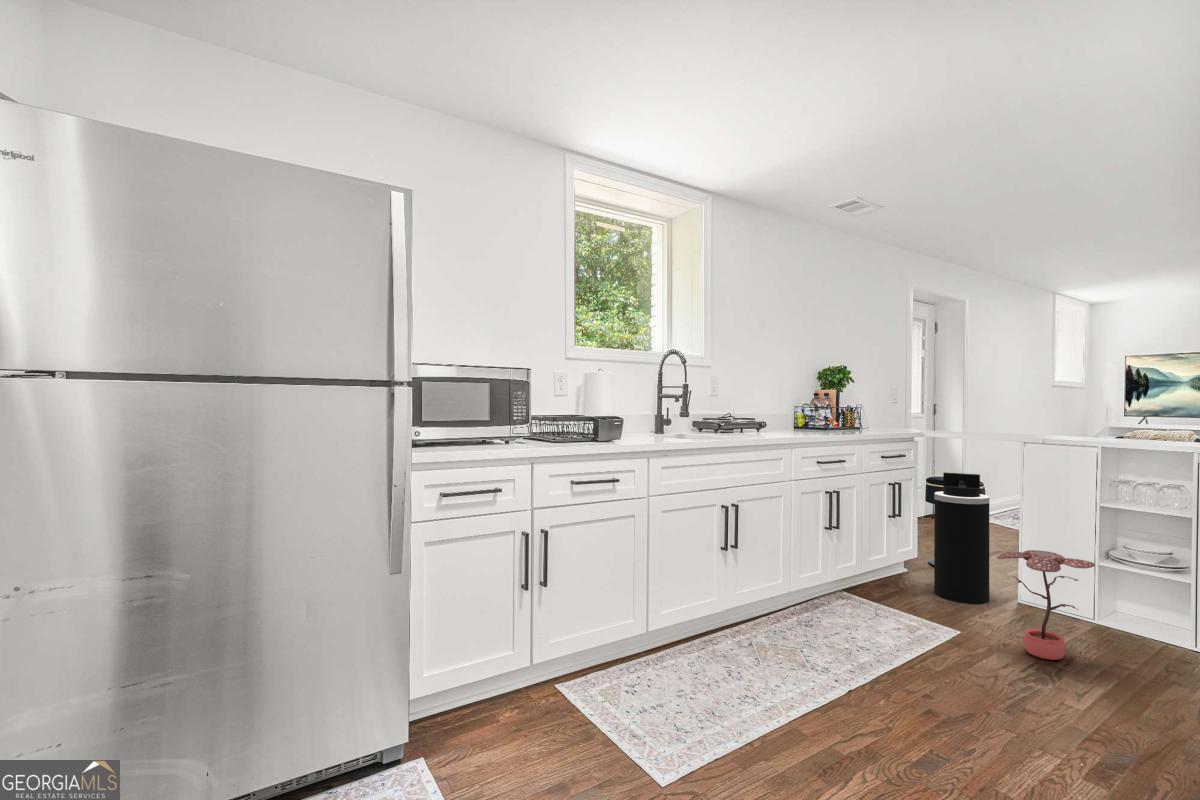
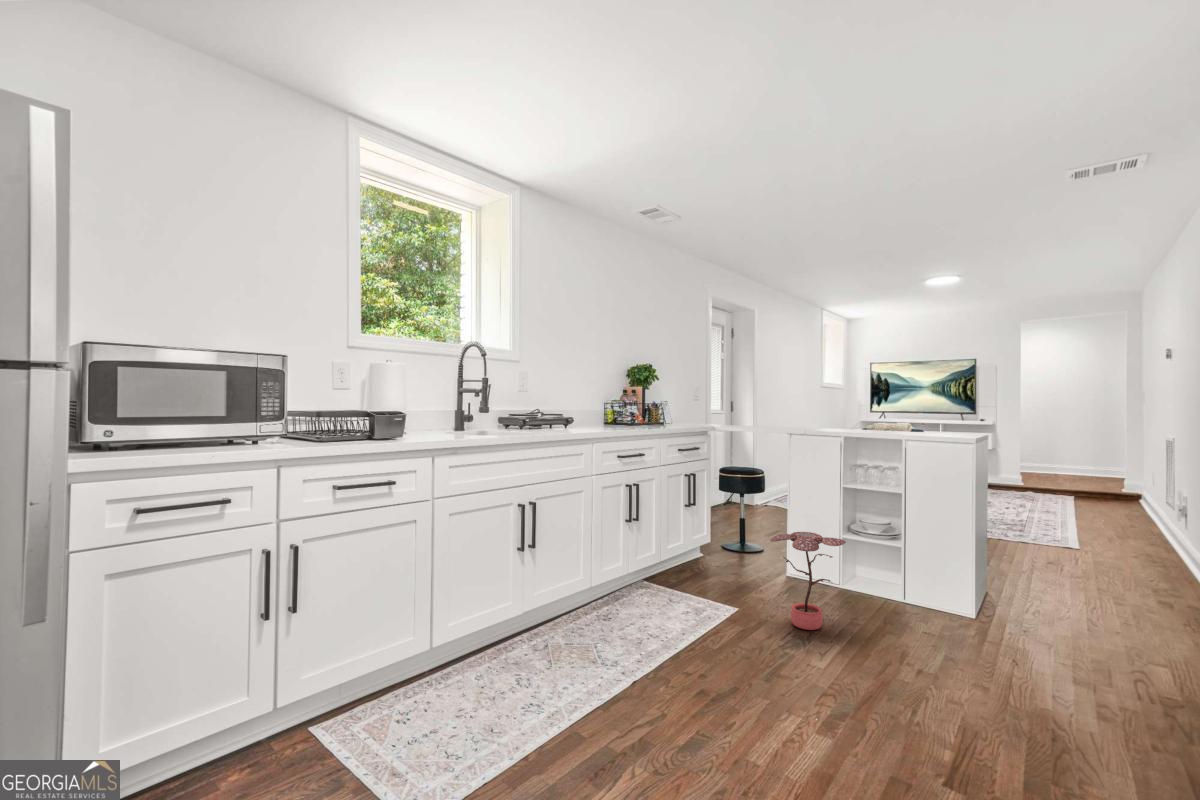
trash can: present [934,472,989,603] -> none [723,463,767,582]

